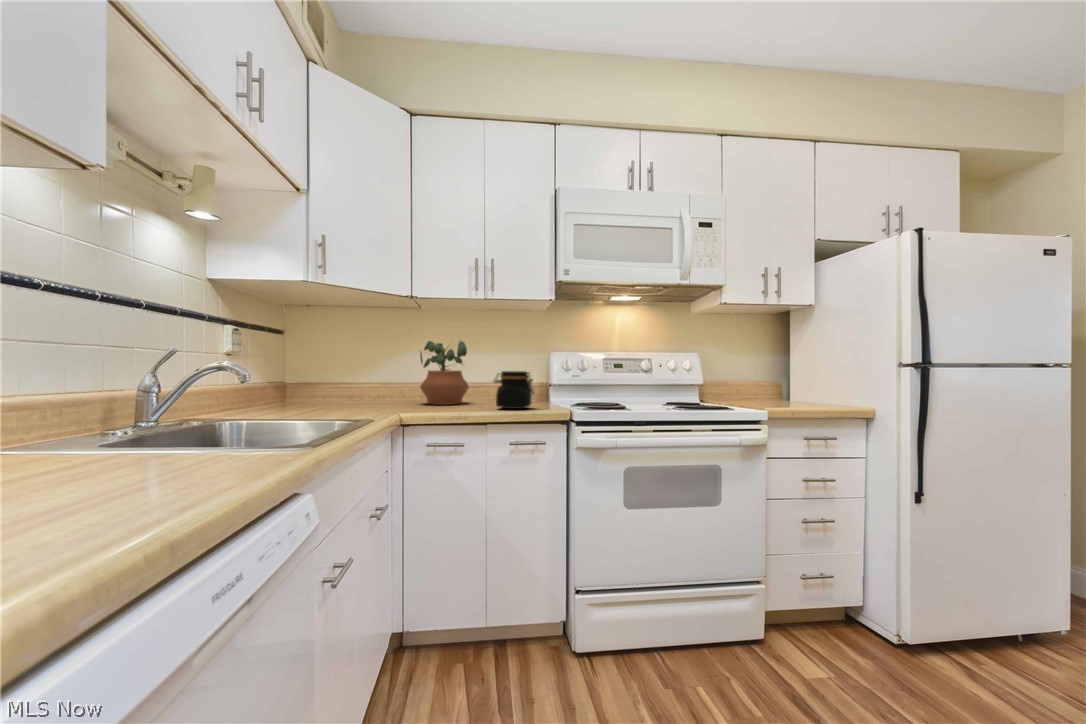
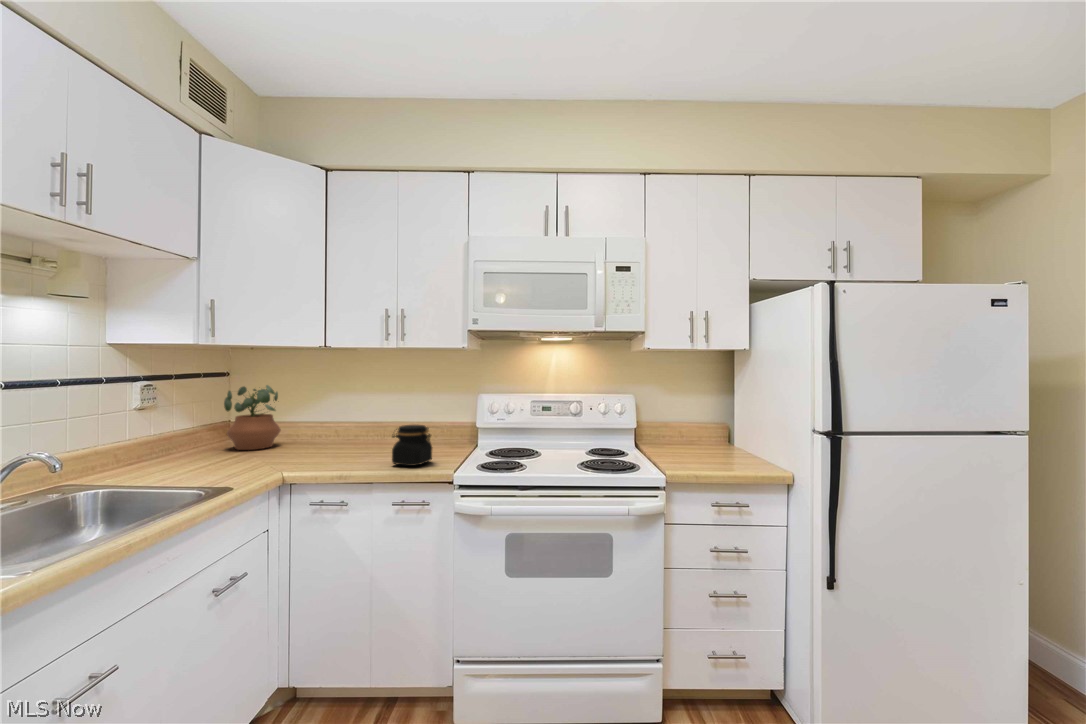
potted plant: present [420,341,469,405] -> present [224,385,281,450]

